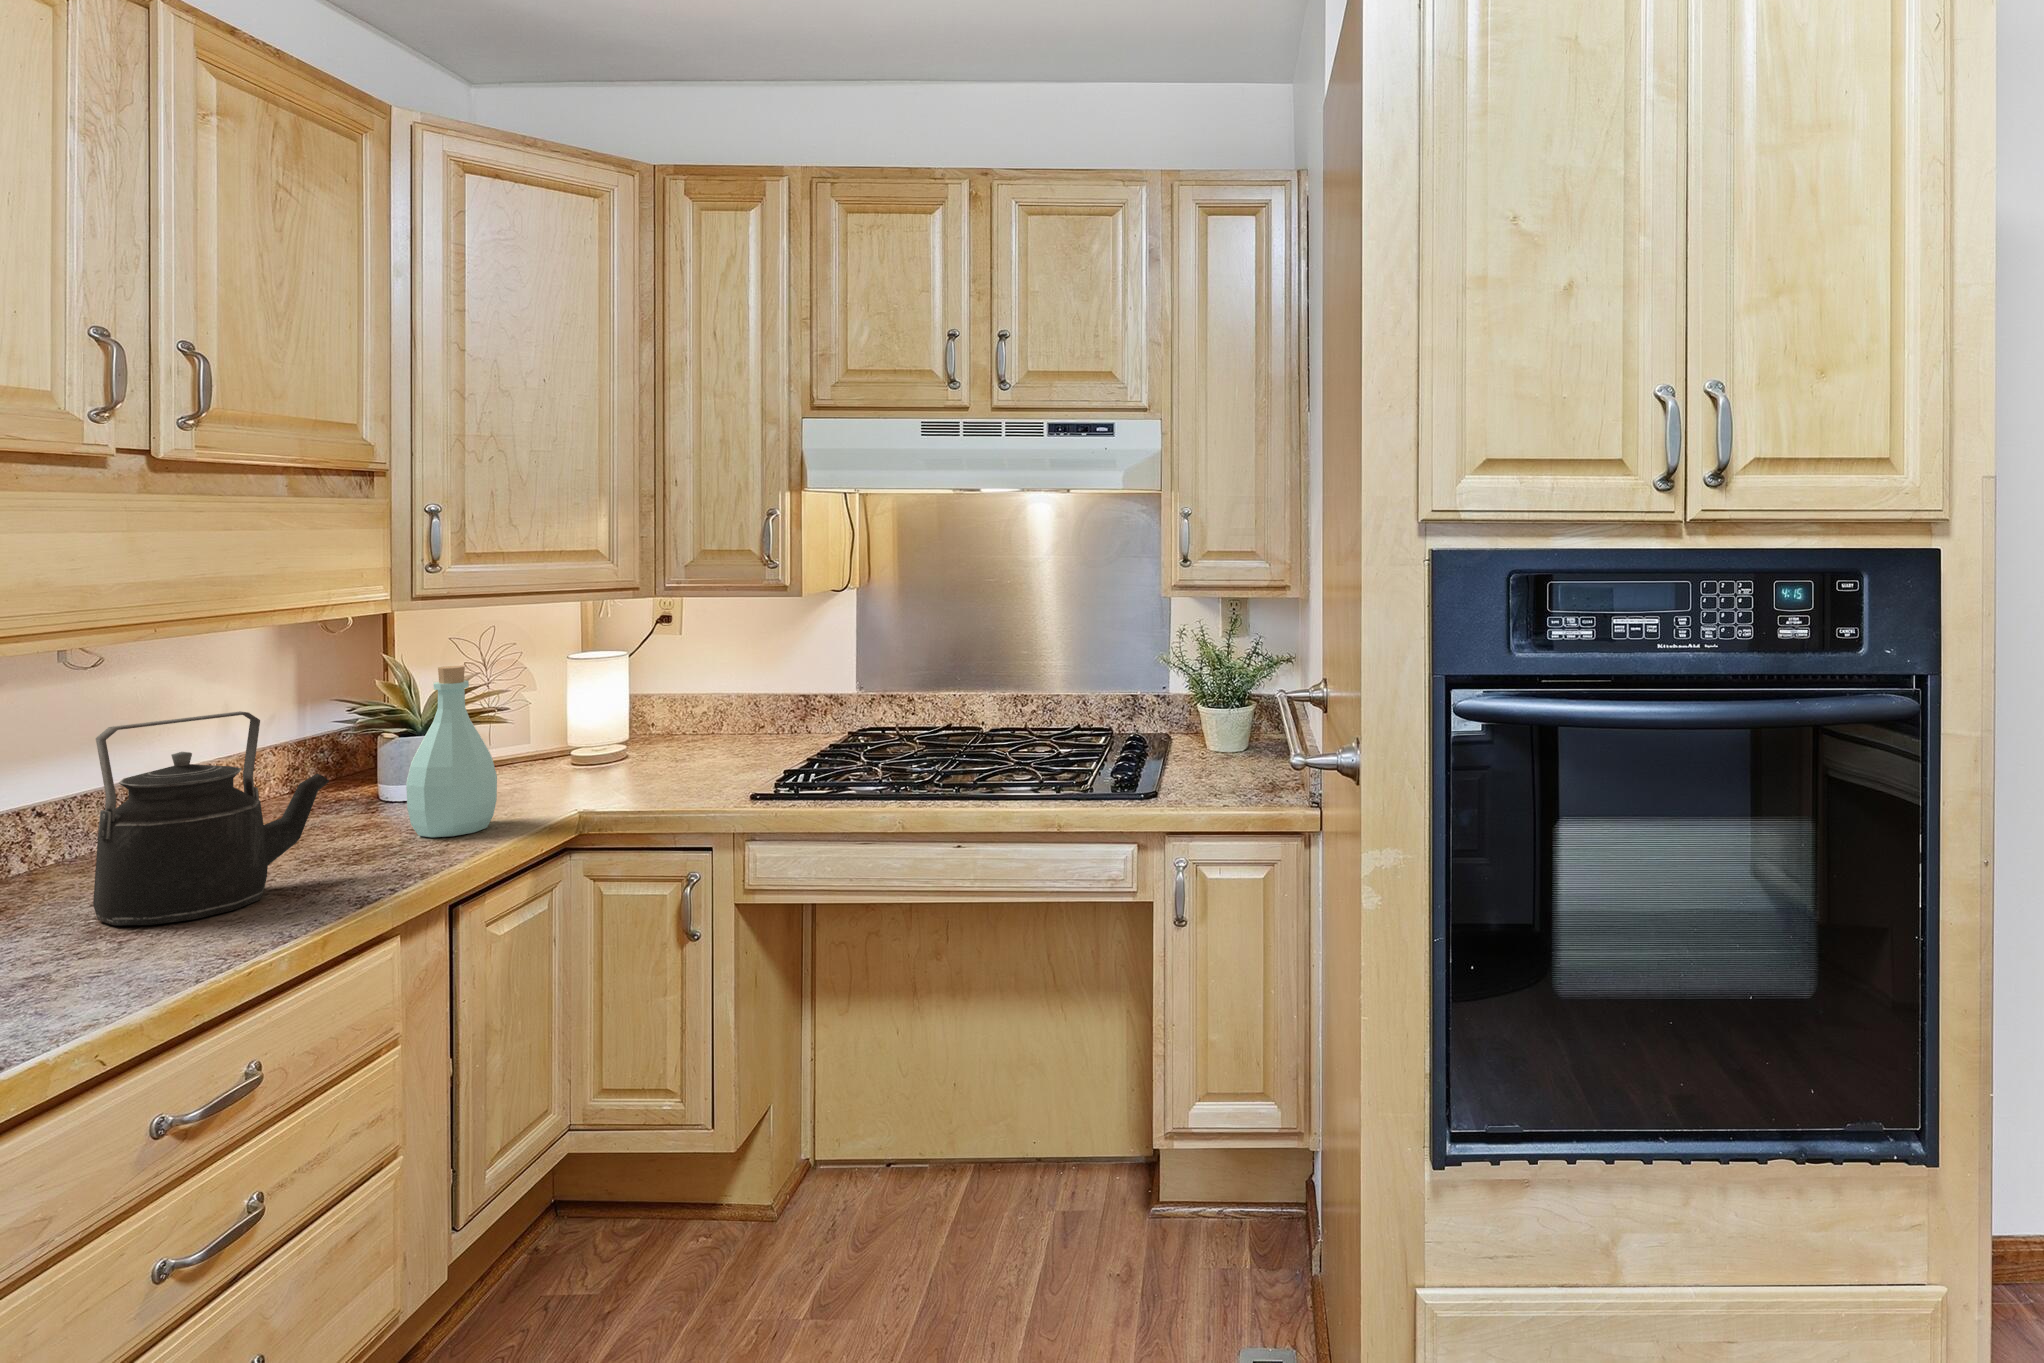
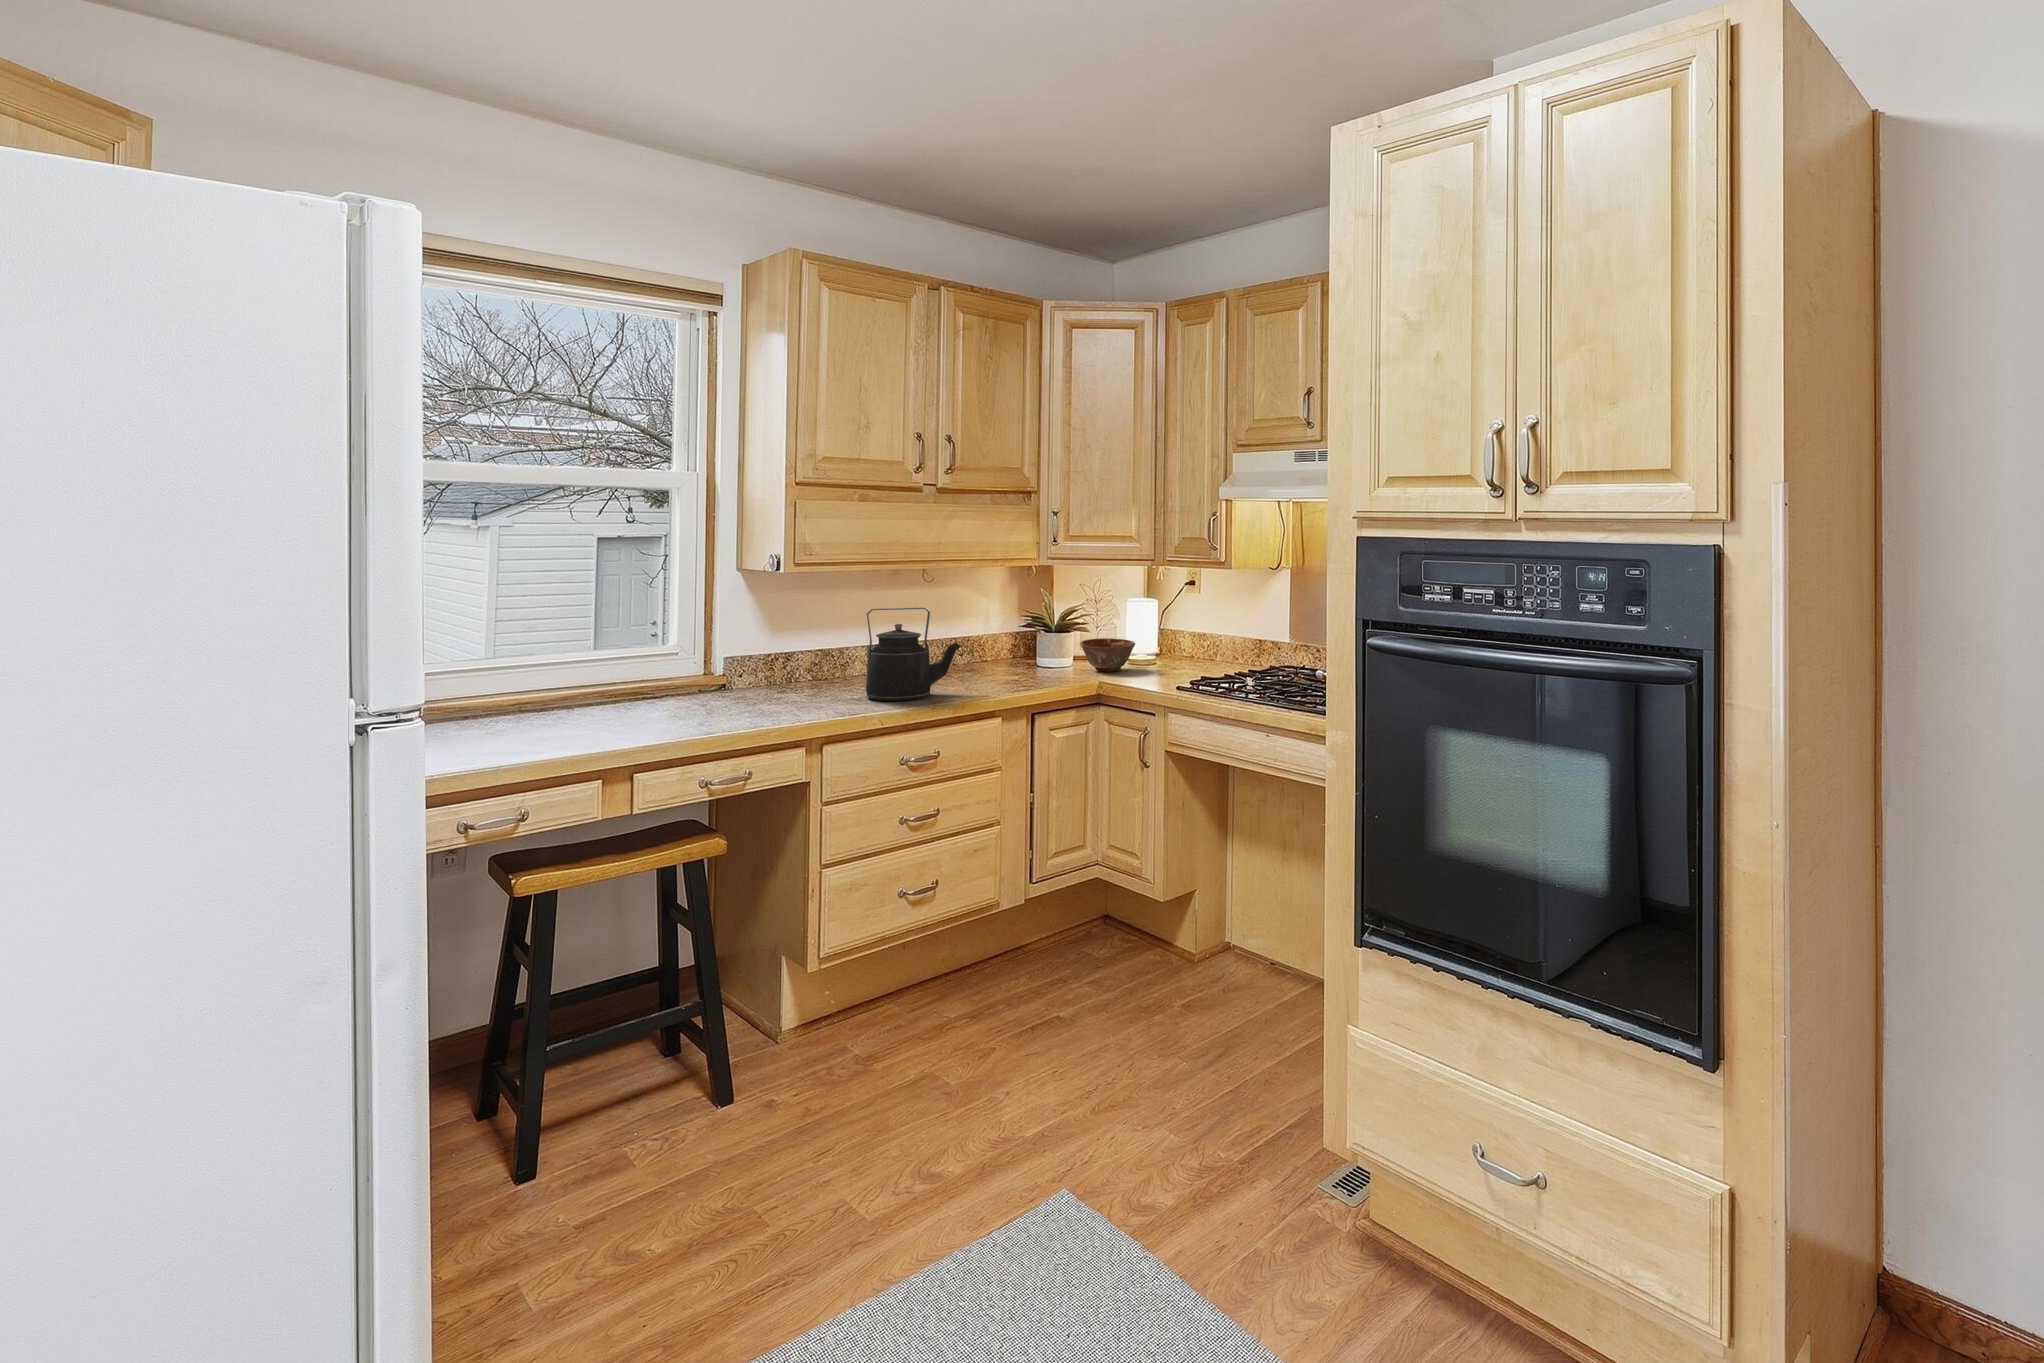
bottle: present [406,666,497,837] -> none [1006,595,1050,685]
ceramic bowl: none [518,727,624,787] -> present [1080,638,1135,672]

